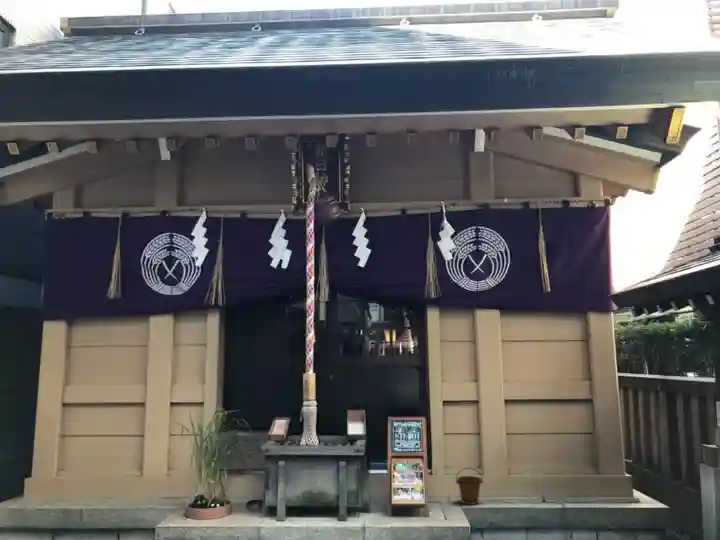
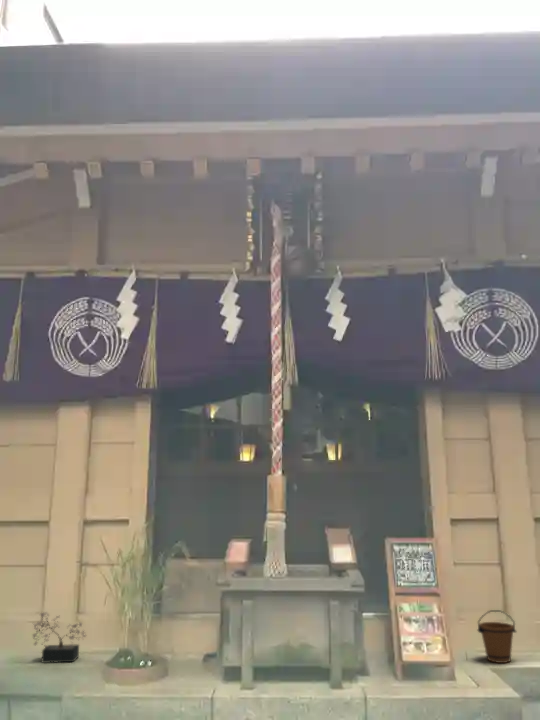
decorative plant: none [134,470,173,505] -> present [33,613,85,663]

